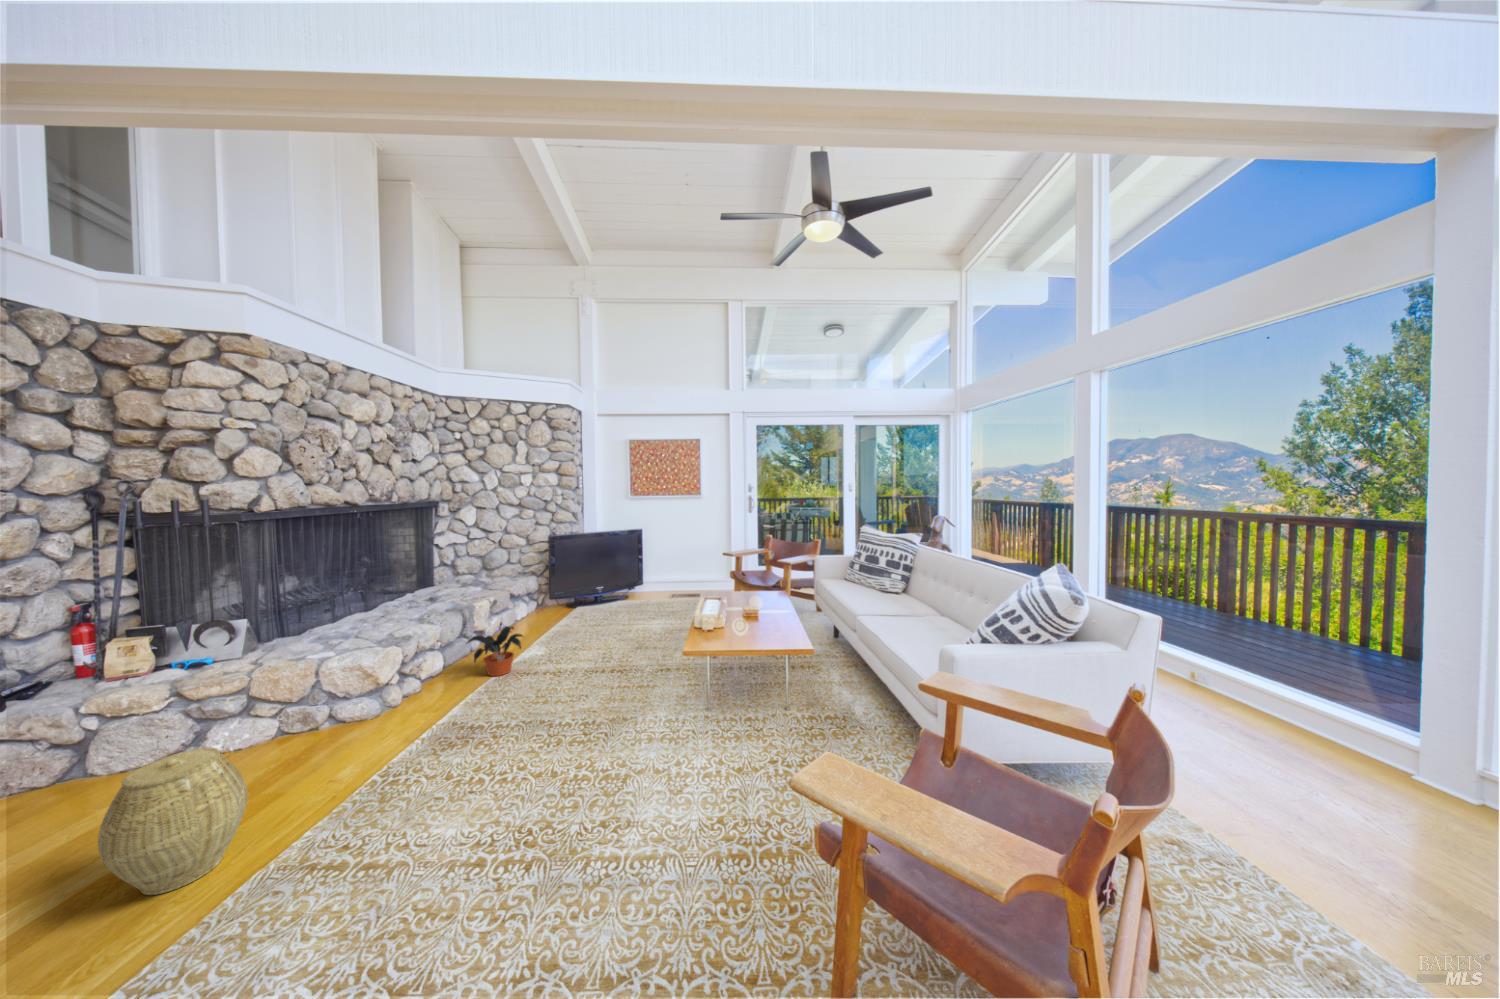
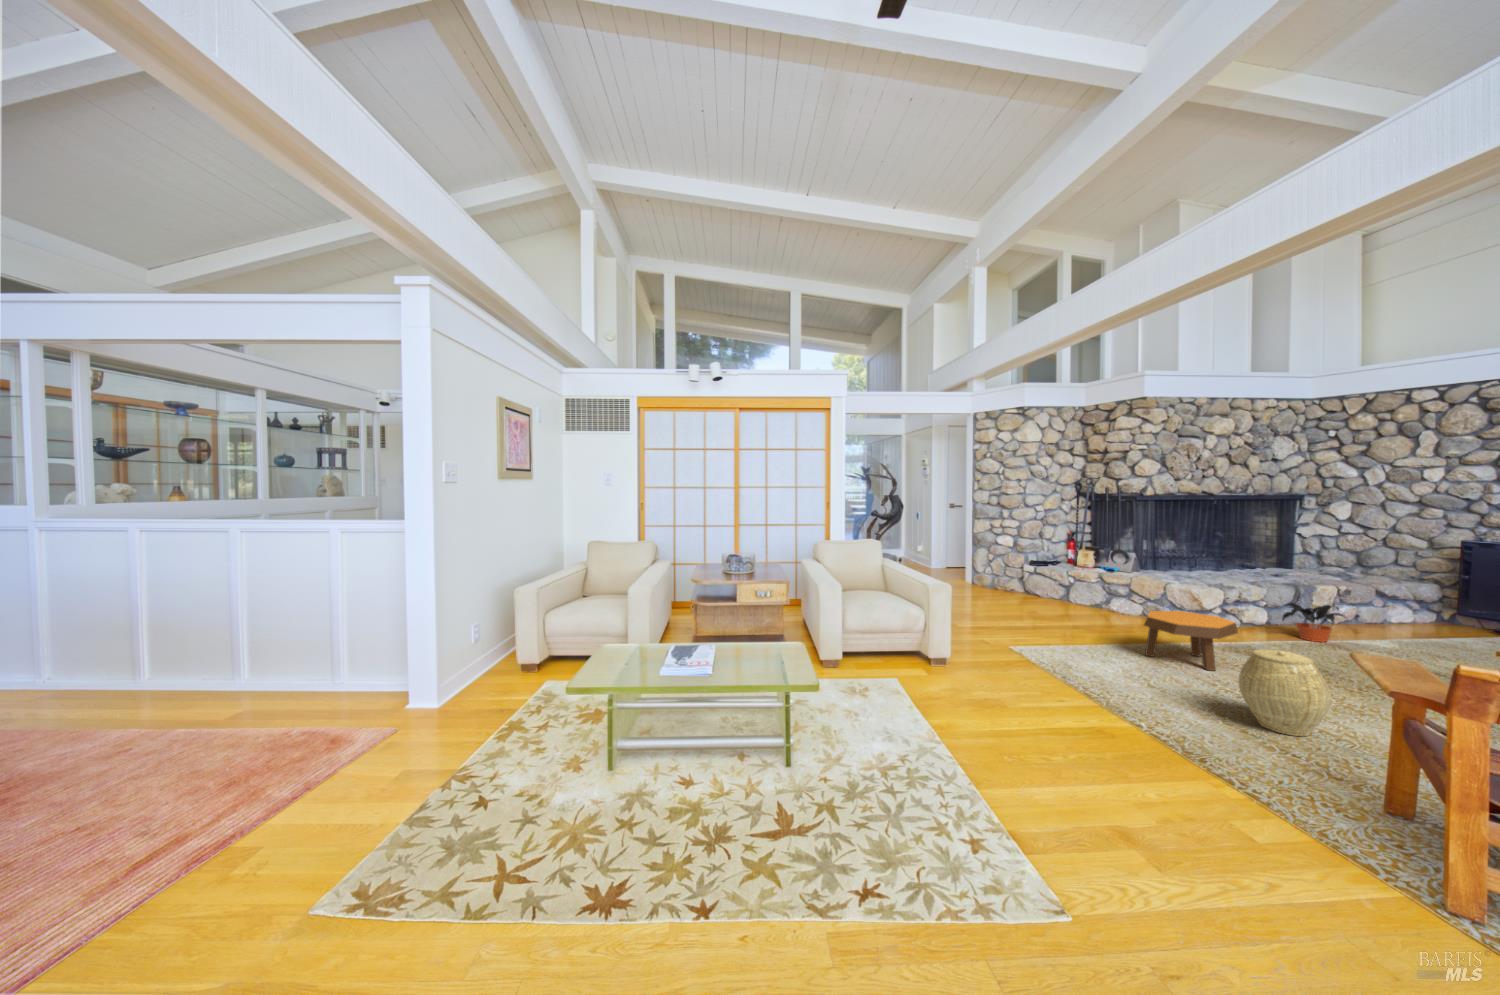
footstool: none [332,705,480,853] -> present [1144,611,1238,671]
woven basket: present [98,748,248,895] -> present [1238,649,1331,736]

